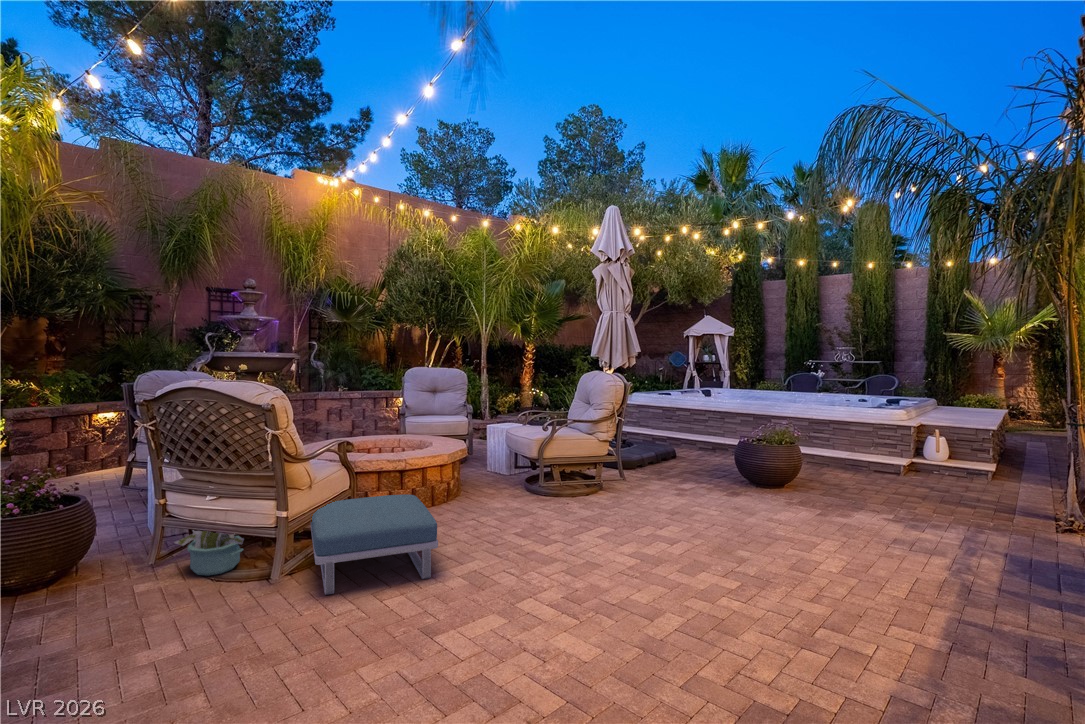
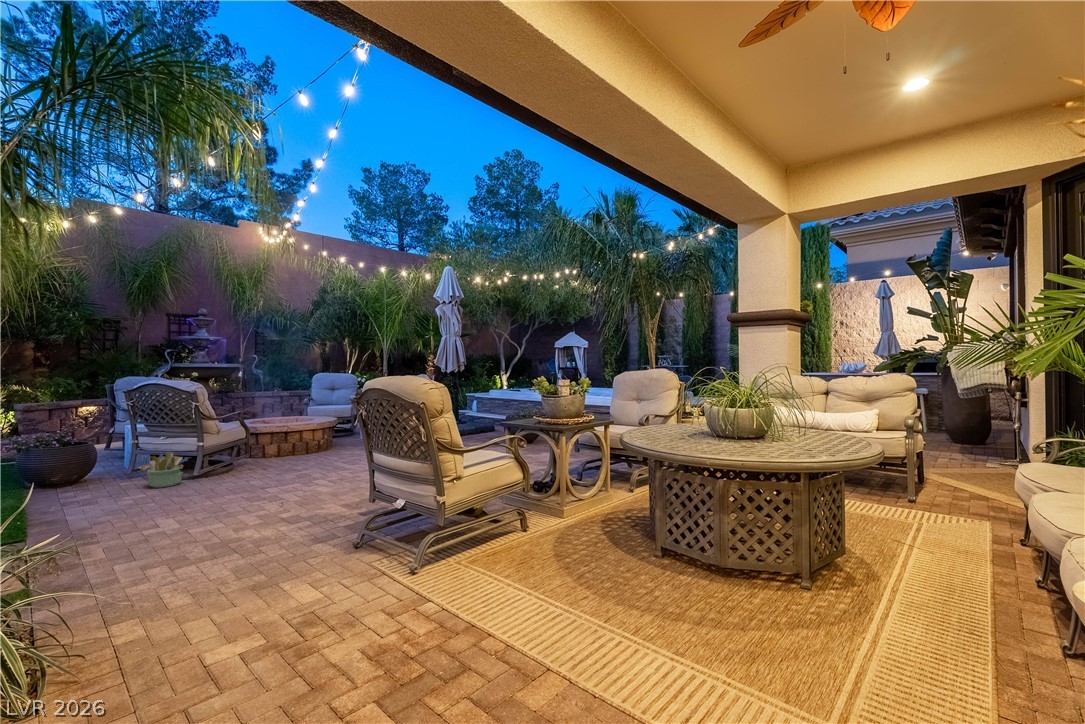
footstool: present [311,494,438,595] -> none [225,440,305,490]

